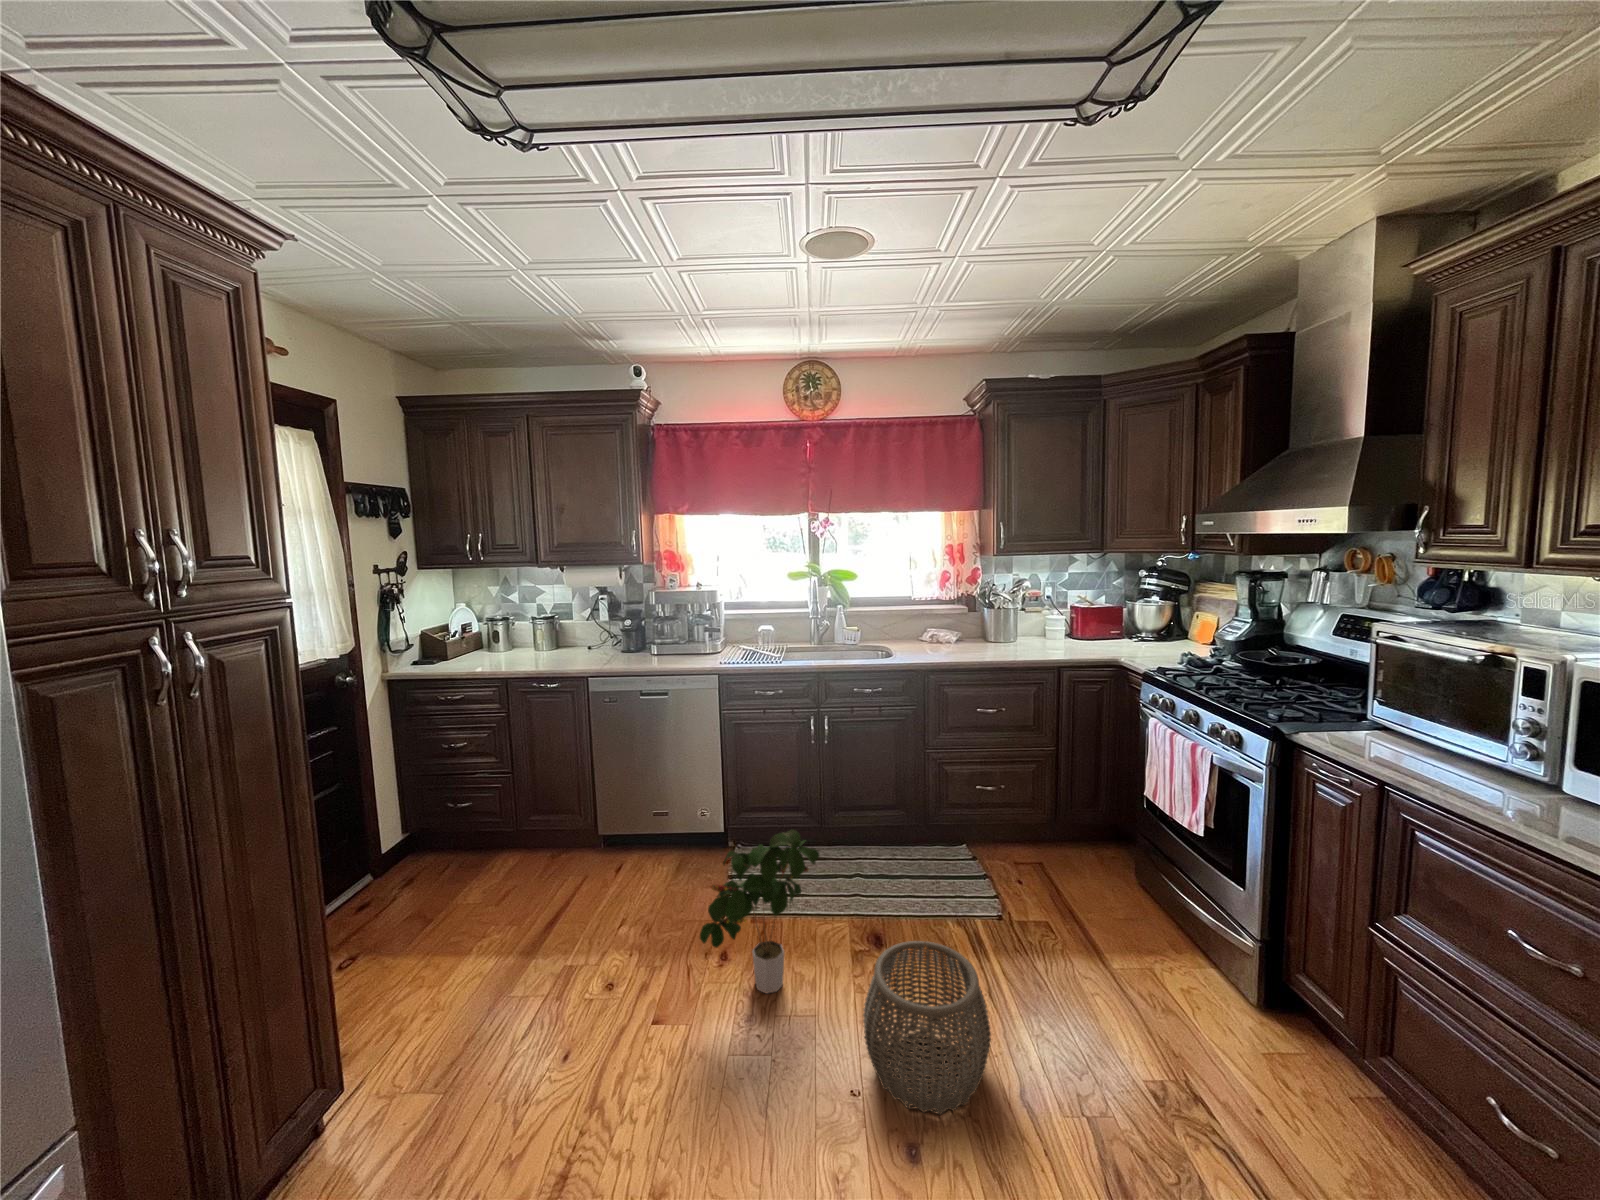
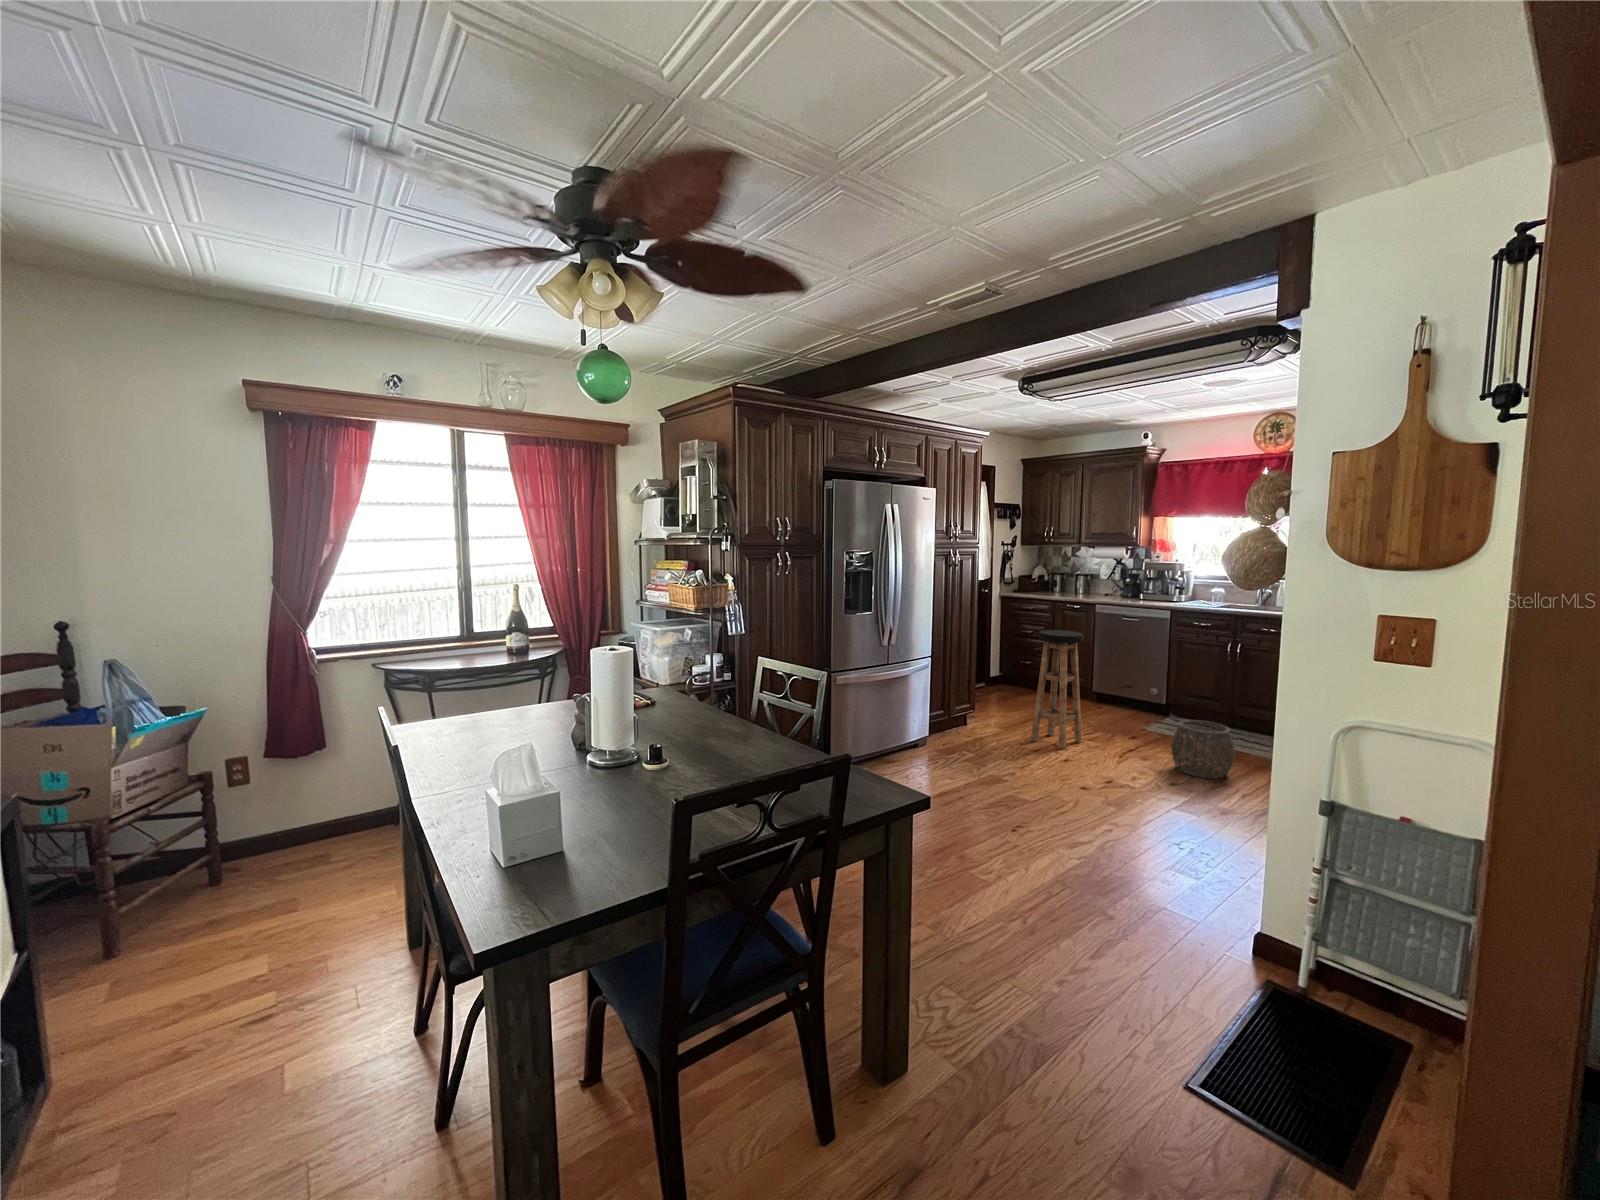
bar stool: none [505,802,648,1163] -> present [1031,630,1083,749]
potted plant: present [700,829,819,993] -> none [1114,674,1187,745]

